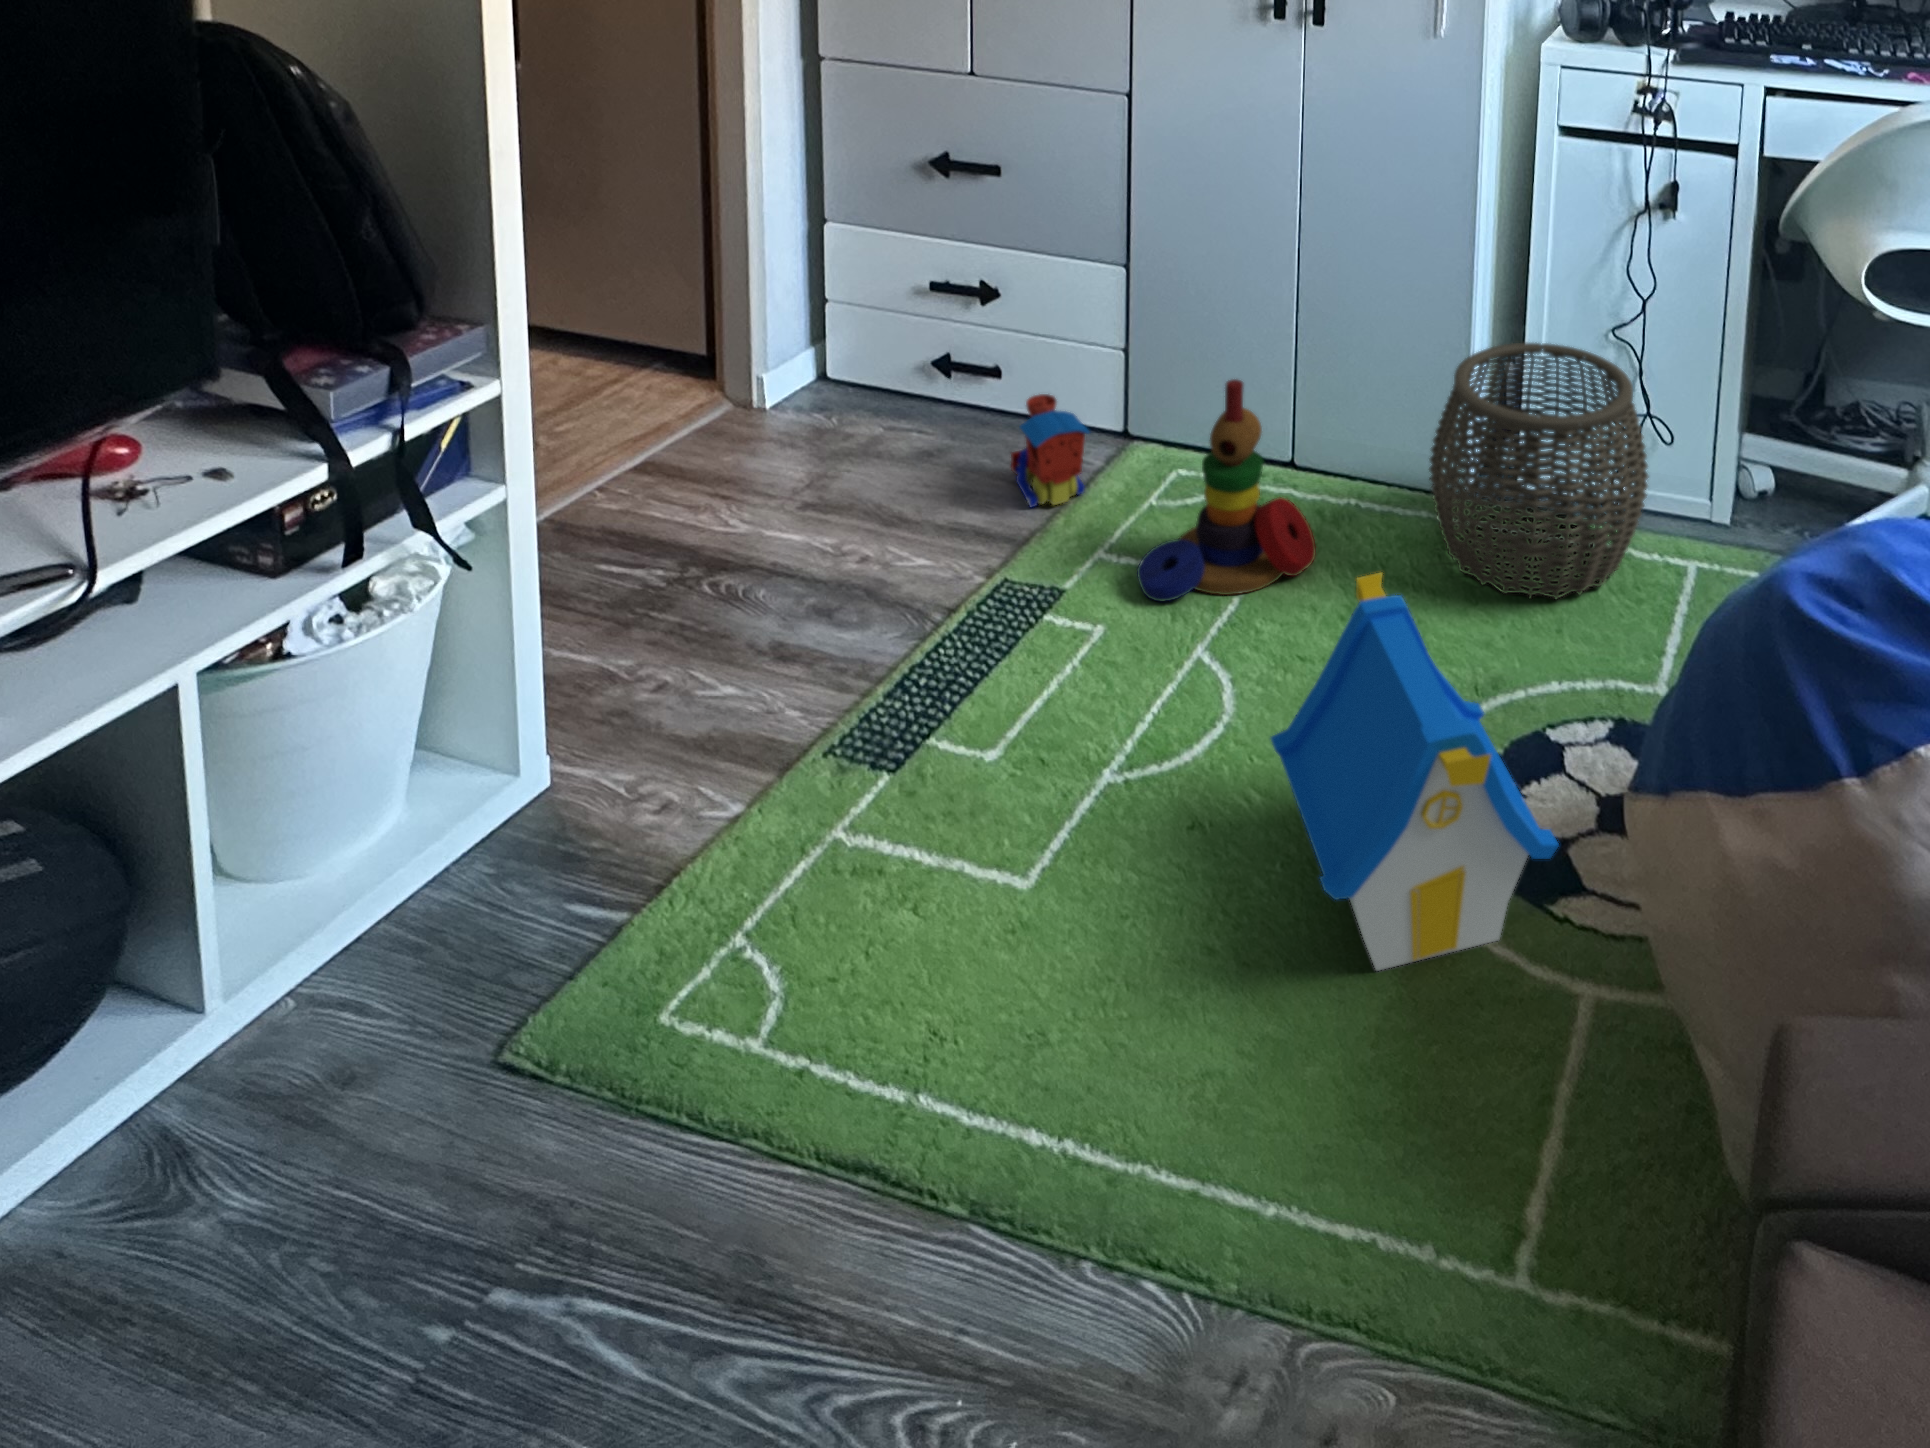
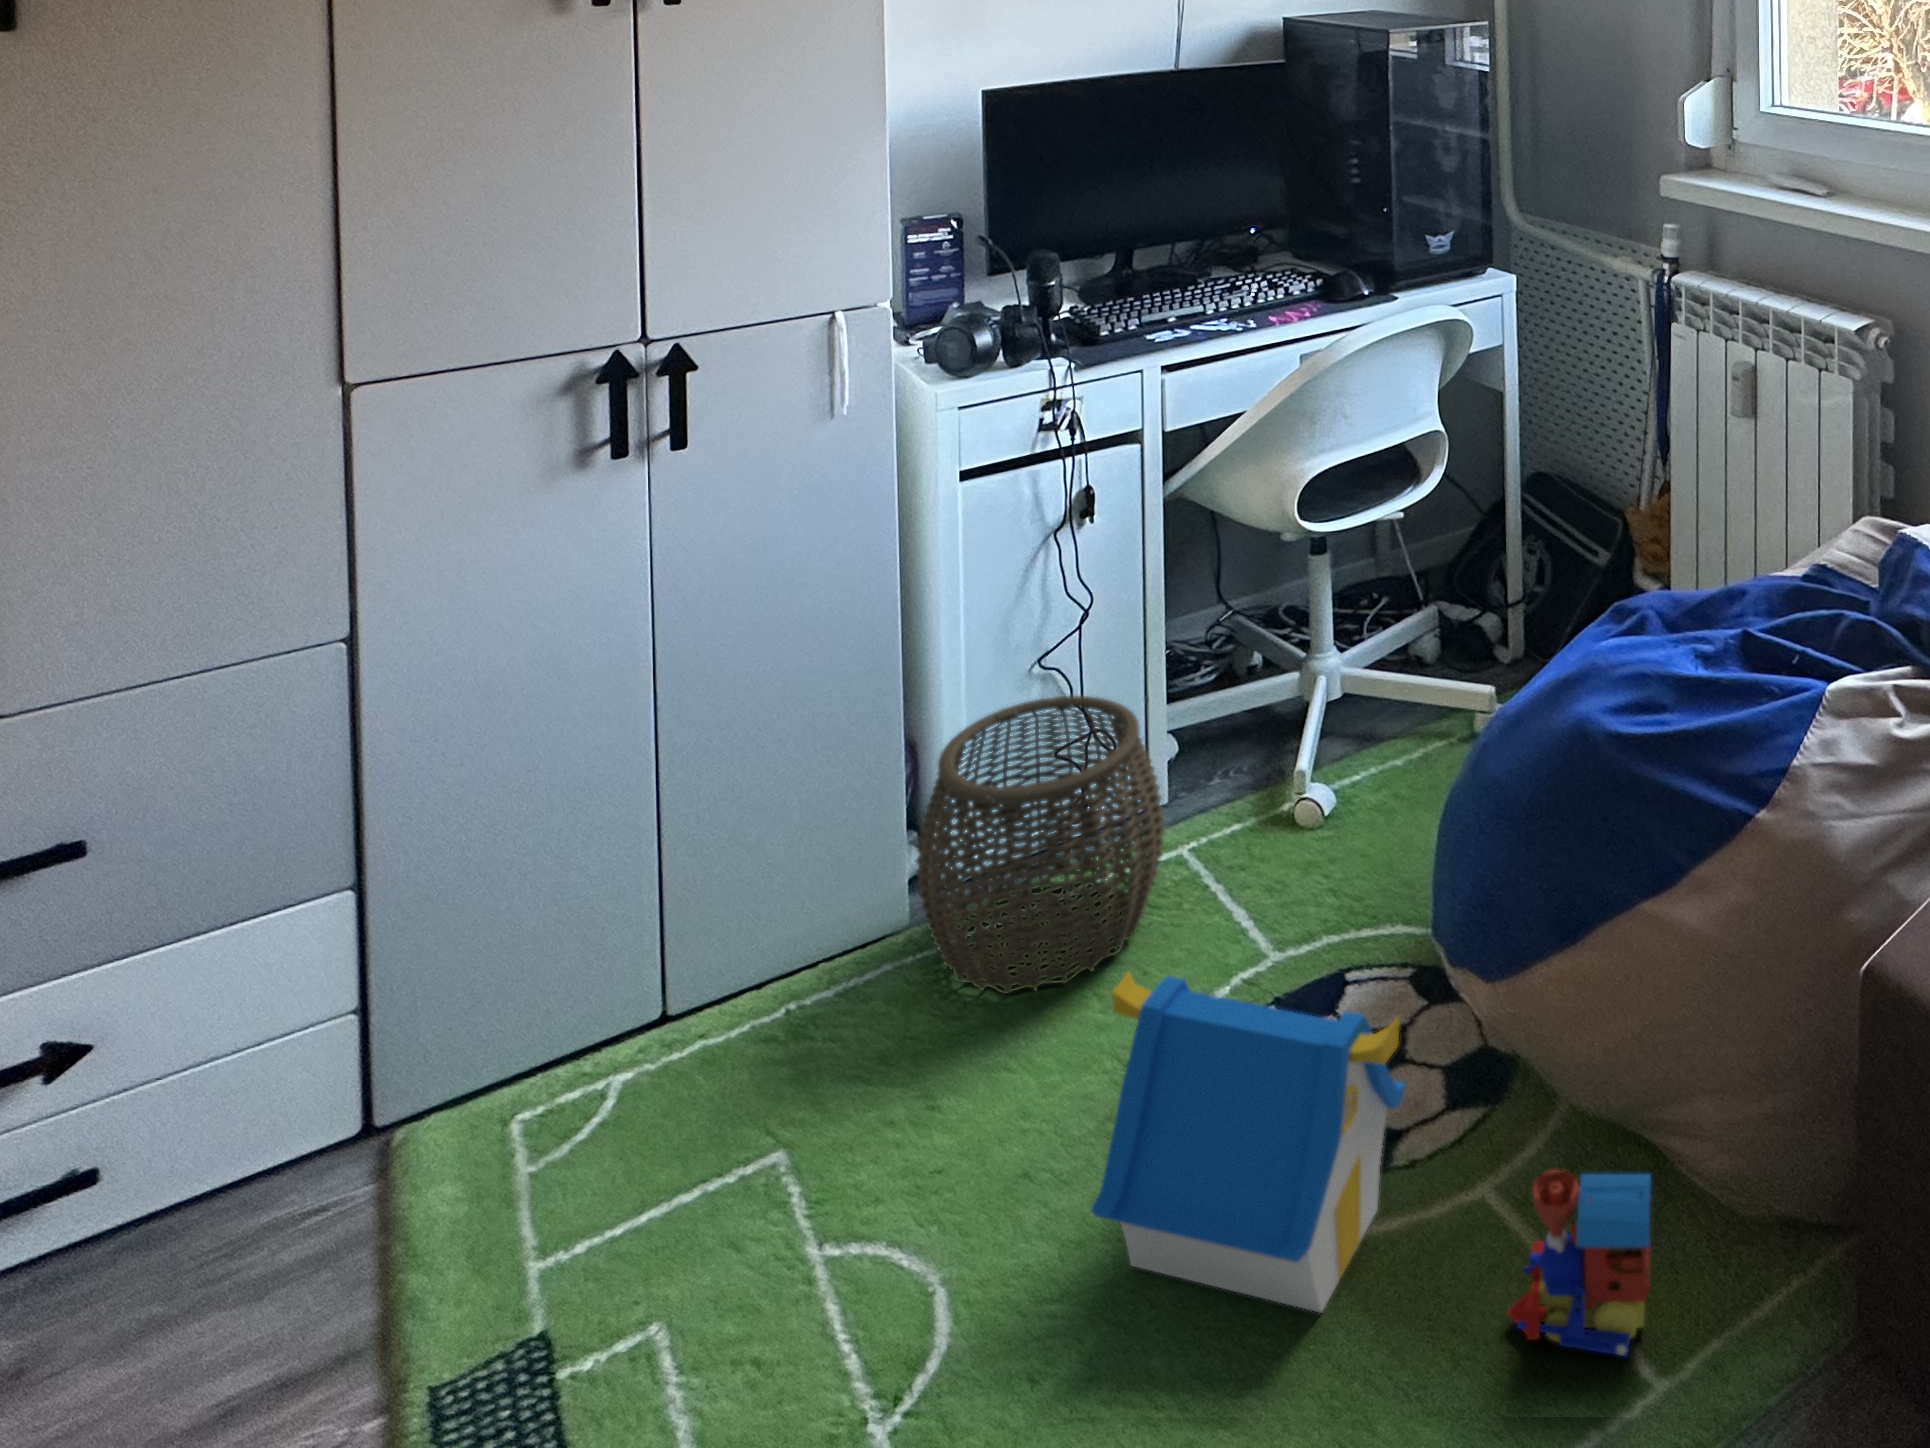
stacking toy: present [1137,379,1316,601] -> none [638,921,846,1266]
toy train: present [1011,394,1089,507] -> present [1508,1170,1651,1357]

